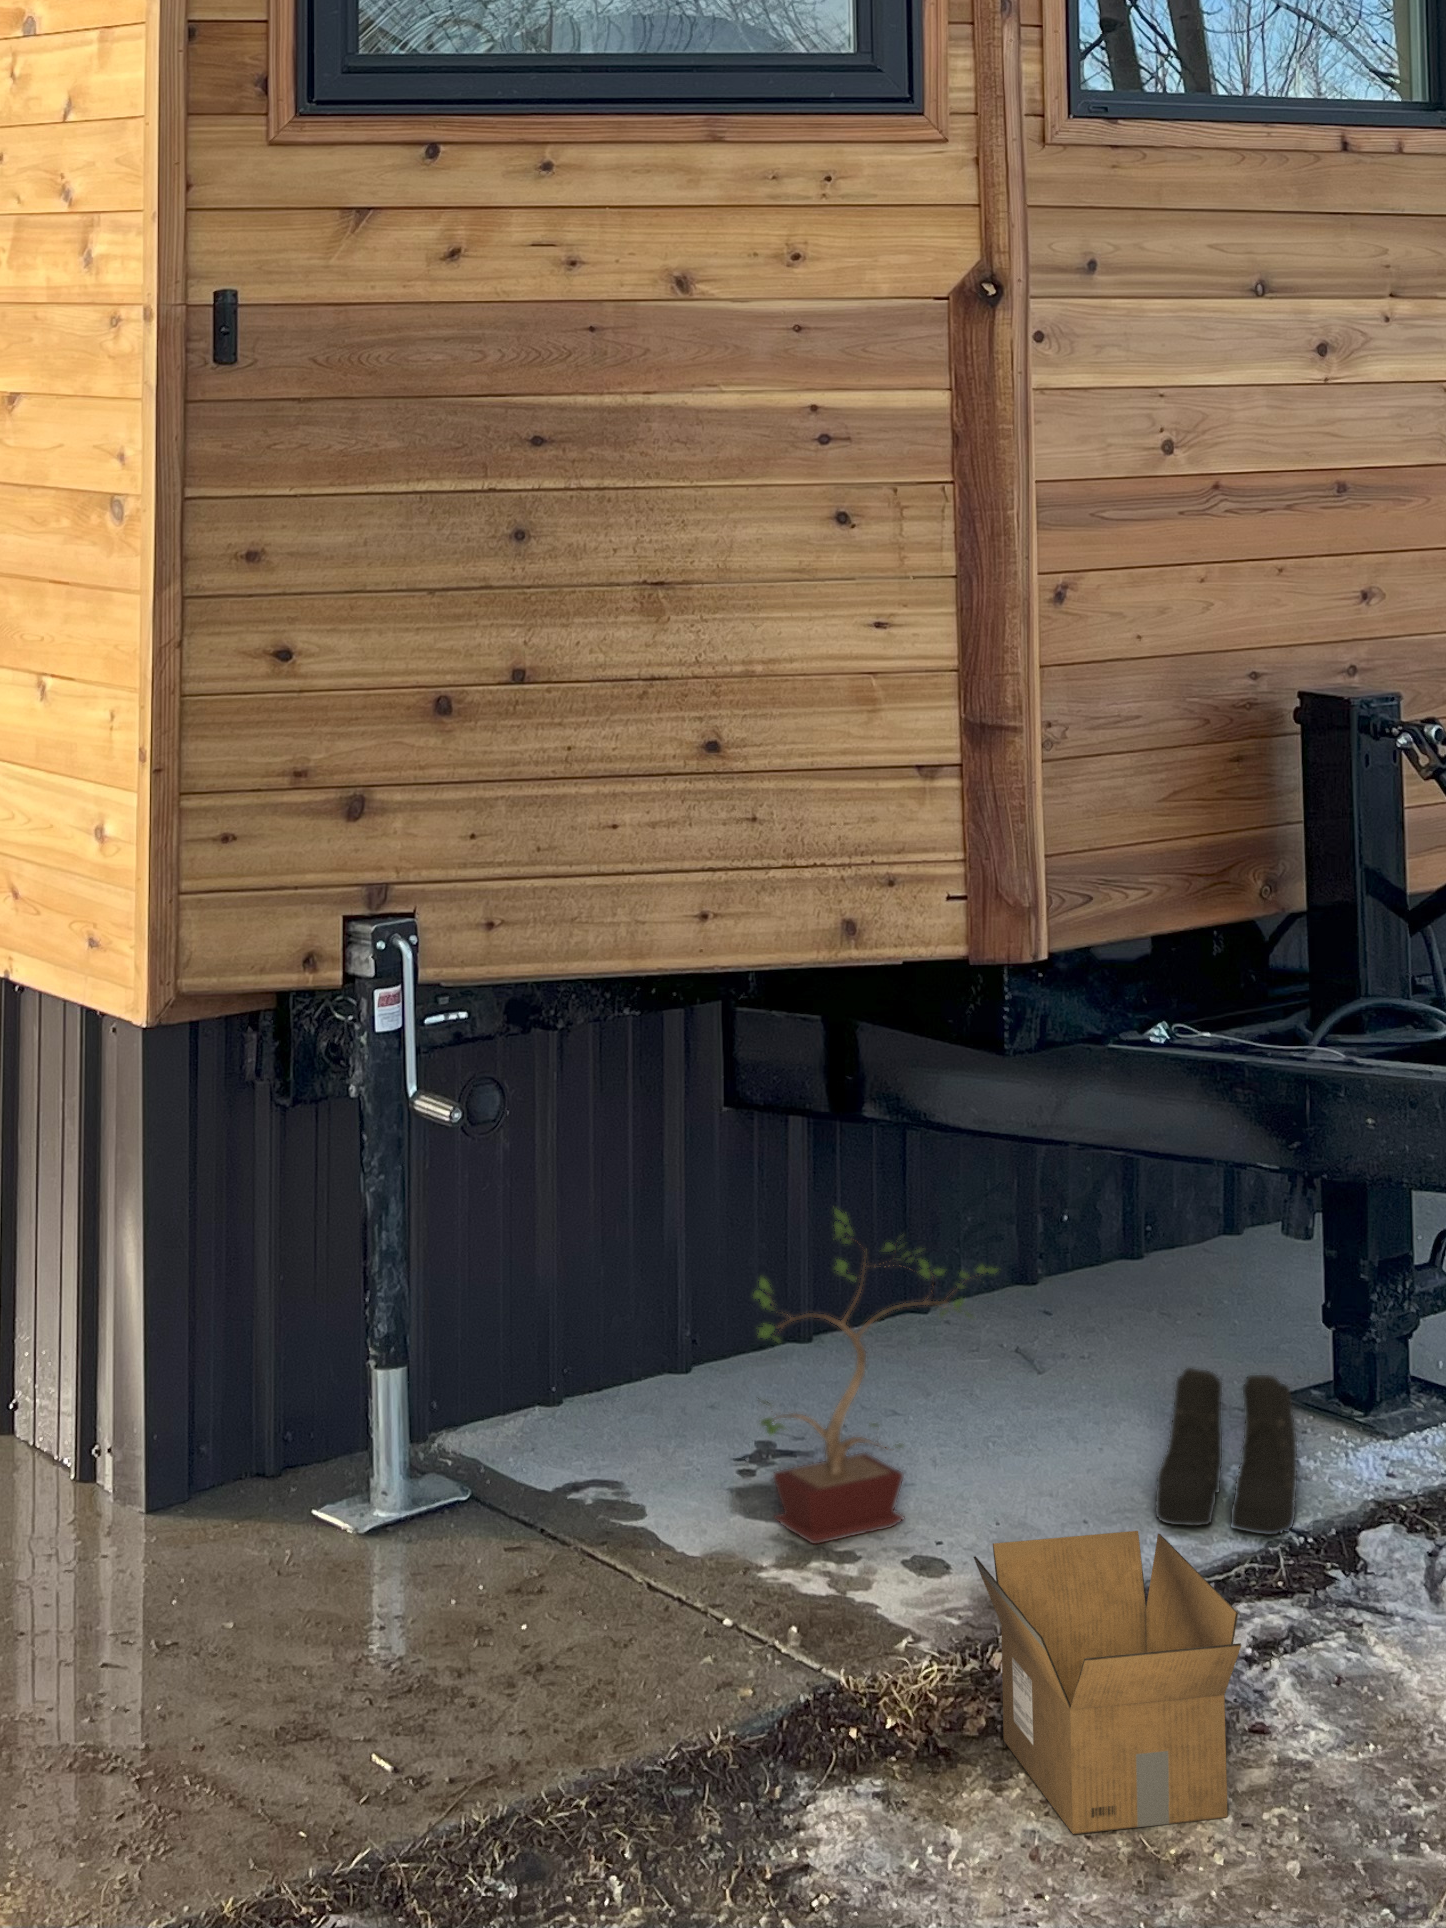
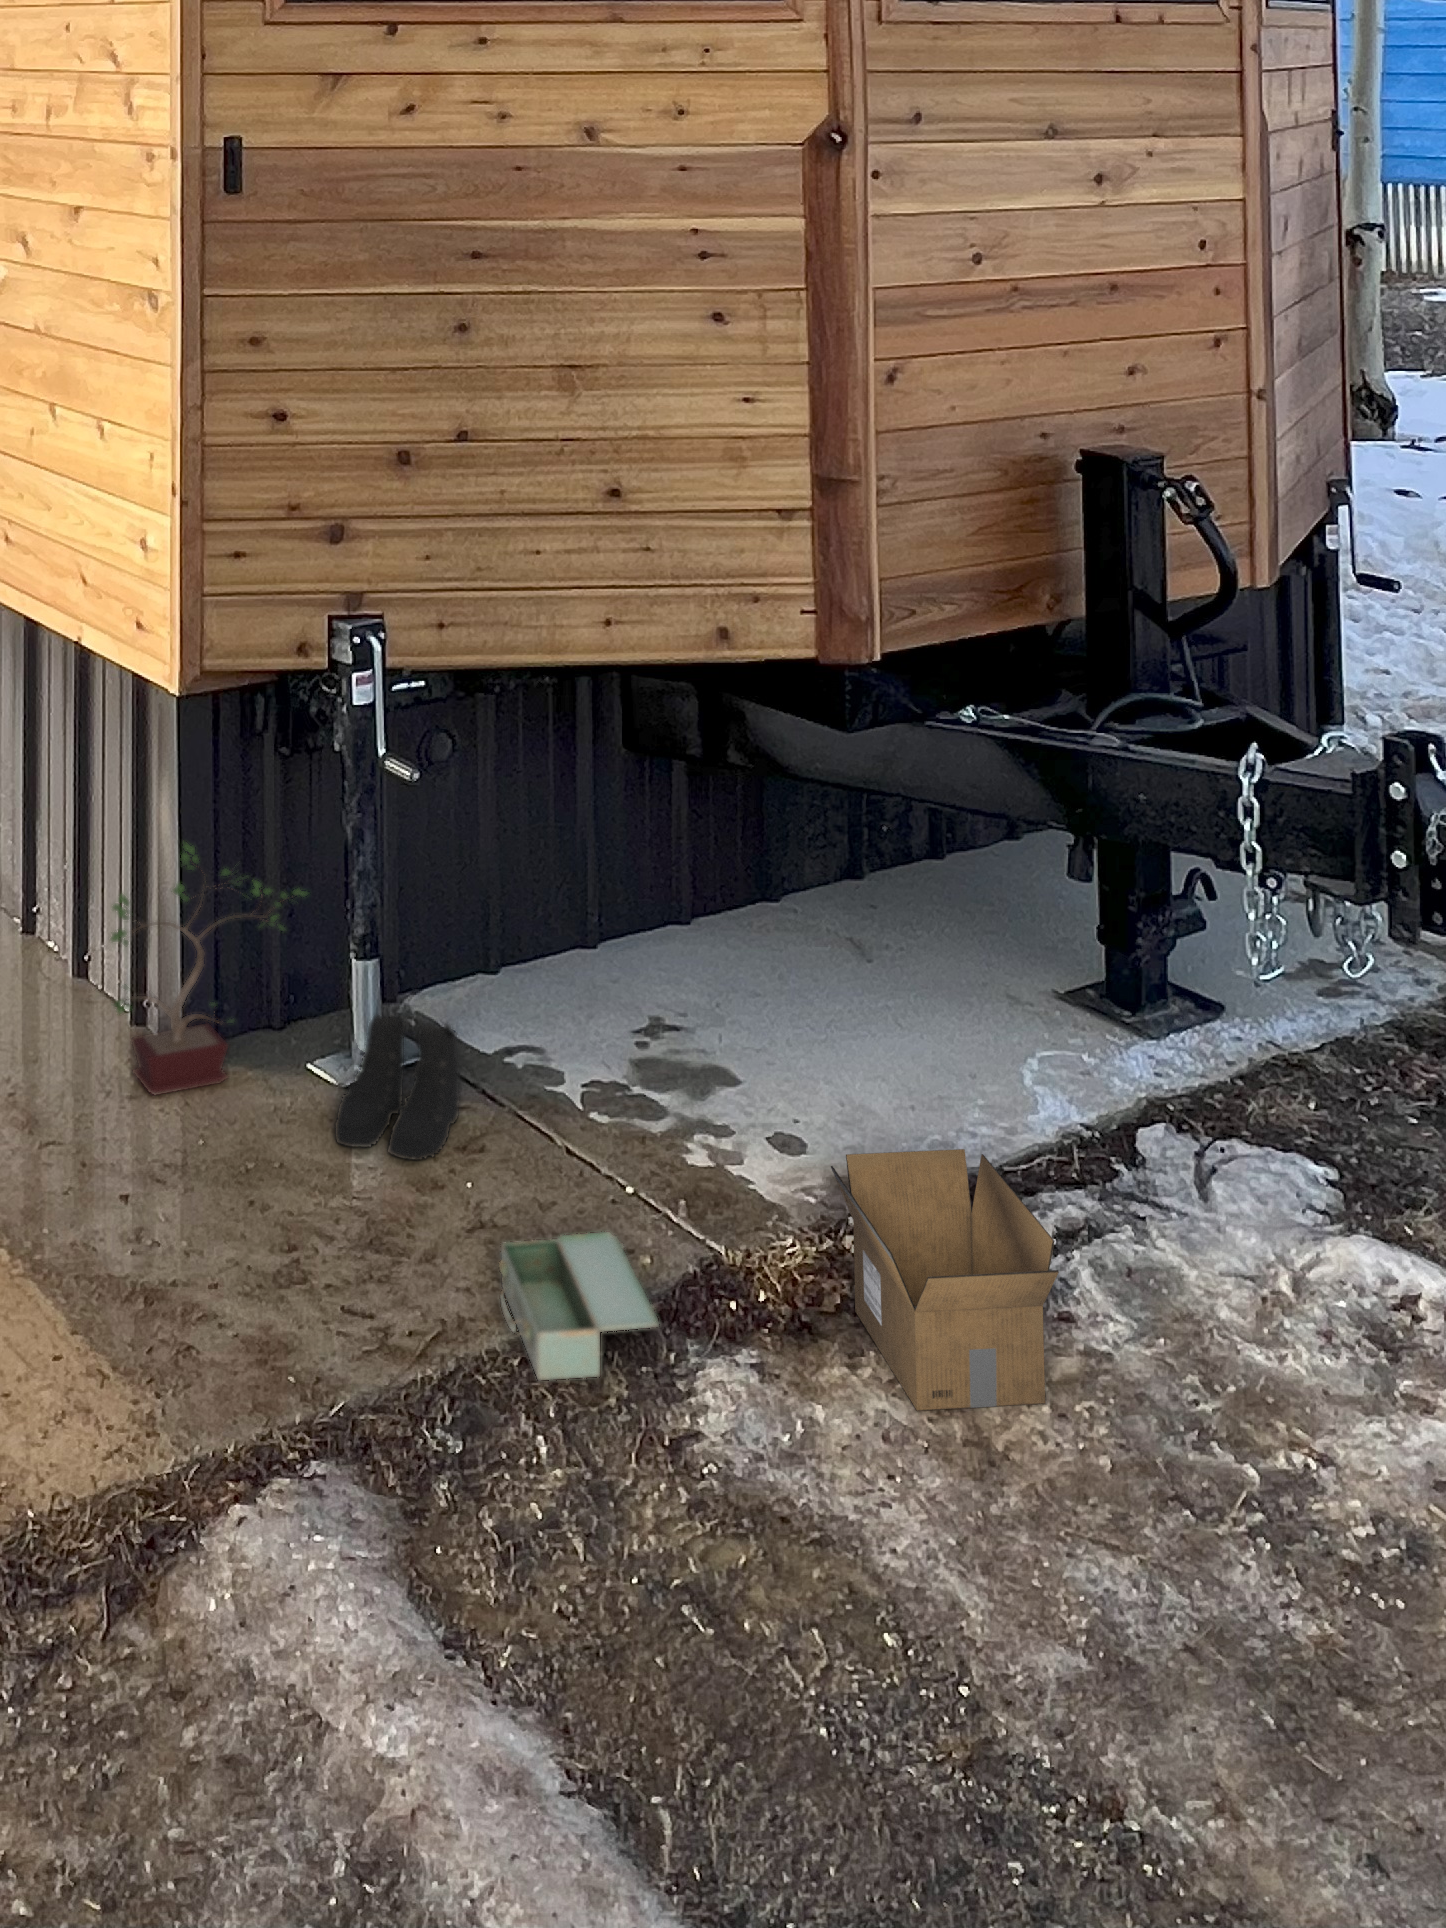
potted plant: present [754,1209,997,1544] -> present [111,843,307,1095]
boots: present [1156,1368,1297,1535] -> present [335,1014,460,1160]
toolbox: none [558,1667,759,1835] -> present [499,1232,658,1380]

